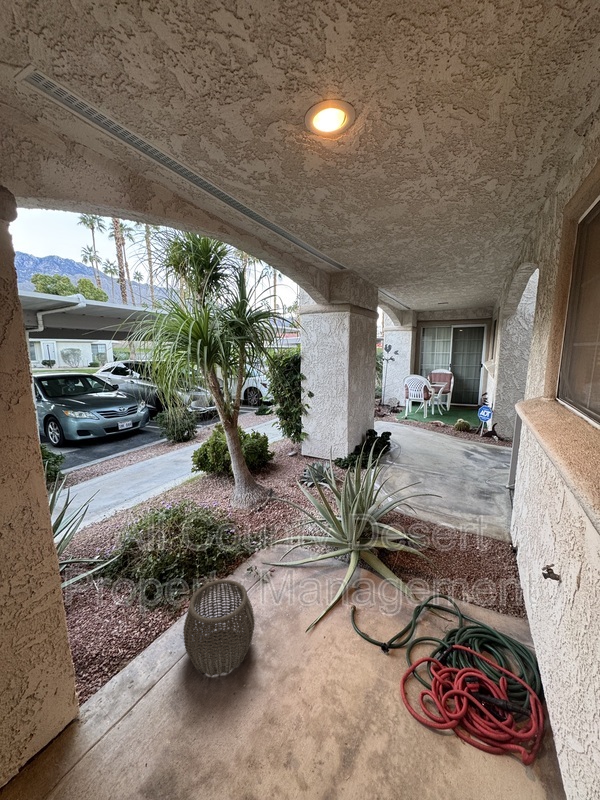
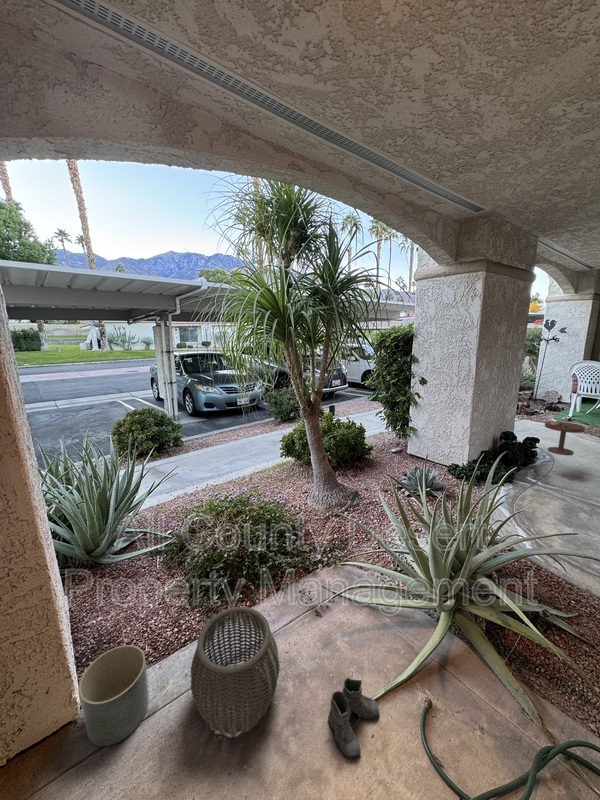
side table: none [395,419,418,459] -> present [545,421,585,455]
boots: none [293,605,326,654] -> present [328,678,379,759]
planter: none [85,637,145,724] -> present [79,645,149,746]

